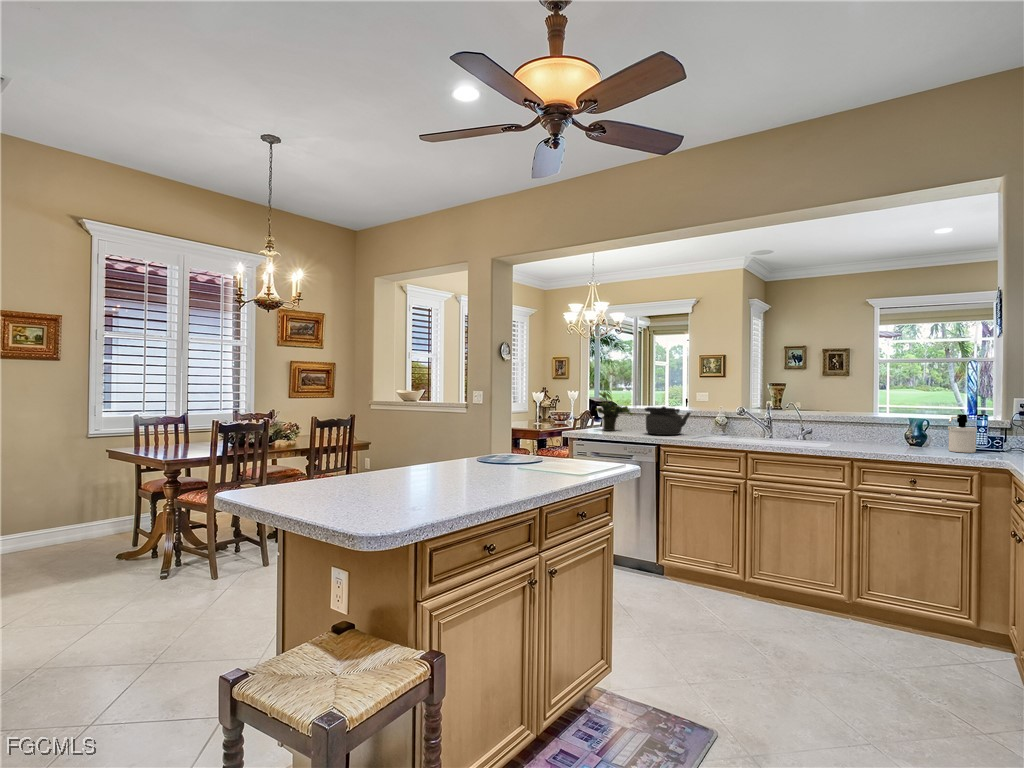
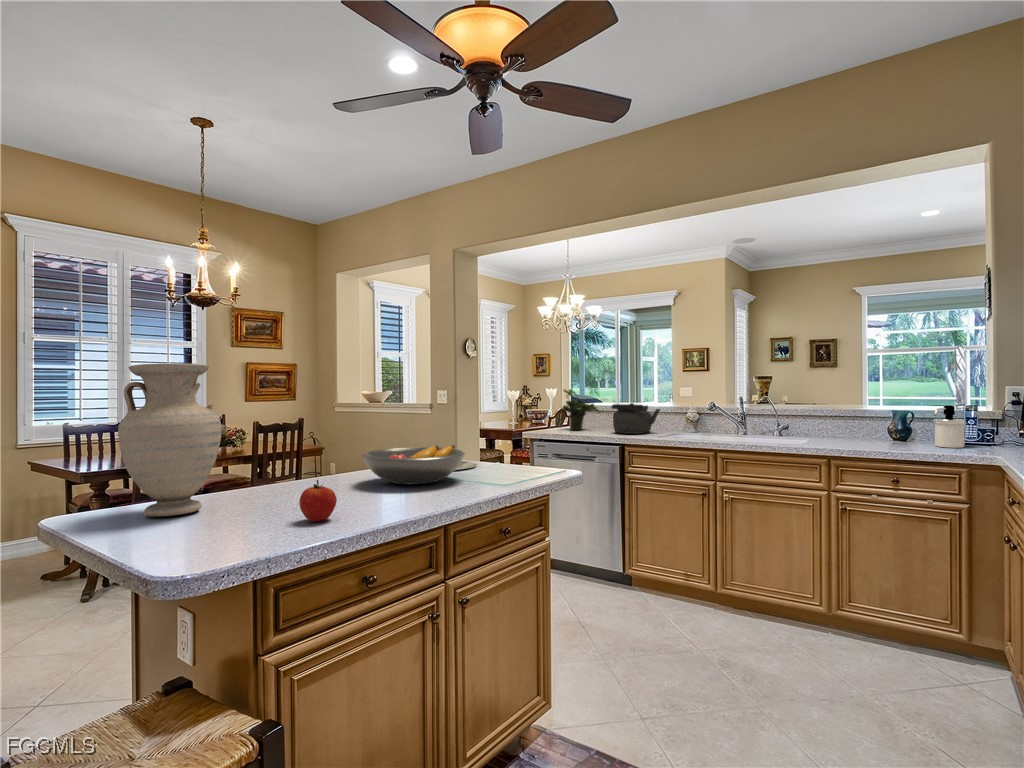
vase: none [276,367,354,493] -> present [118,363,221,516]
fruit bowl: none [455,440,543,473] -> present [362,445,465,484]
apple: none [430,465,460,500] -> present [299,480,337,522]

